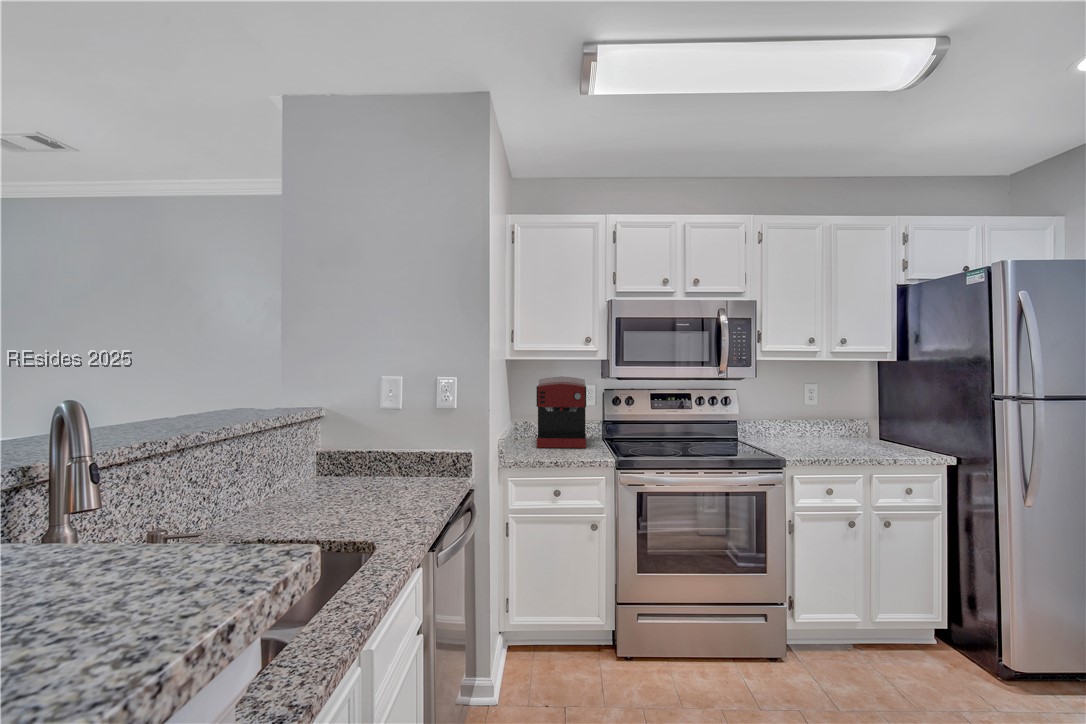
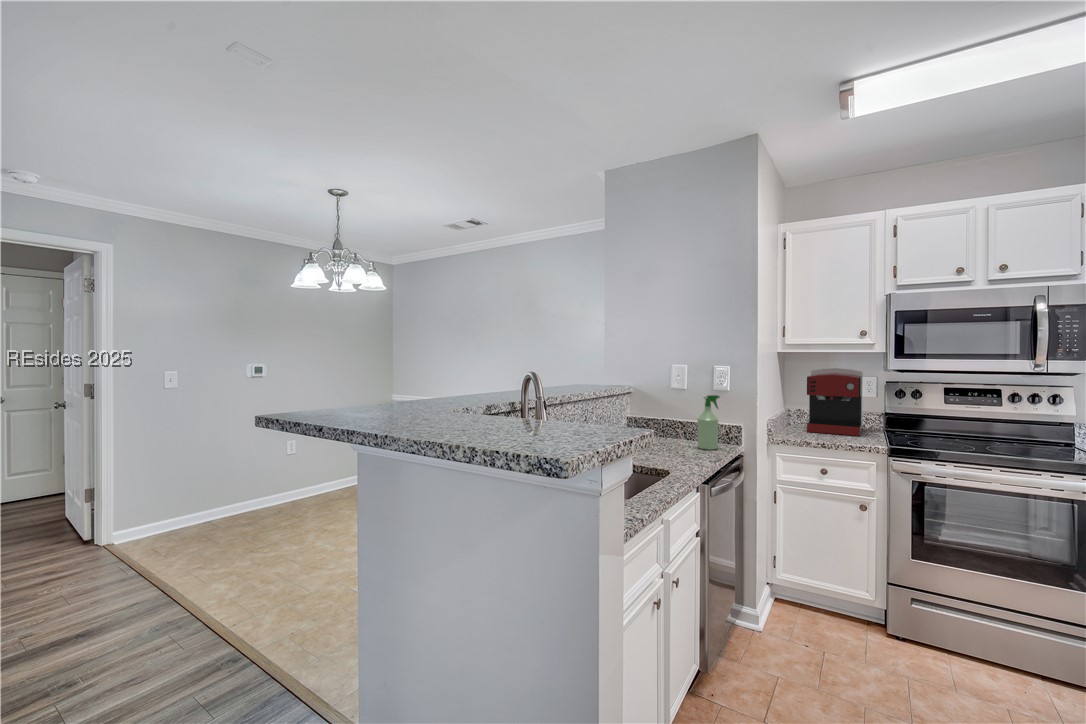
spray bottle: none [417,416,446,490] -> present [697,395,720,450]

